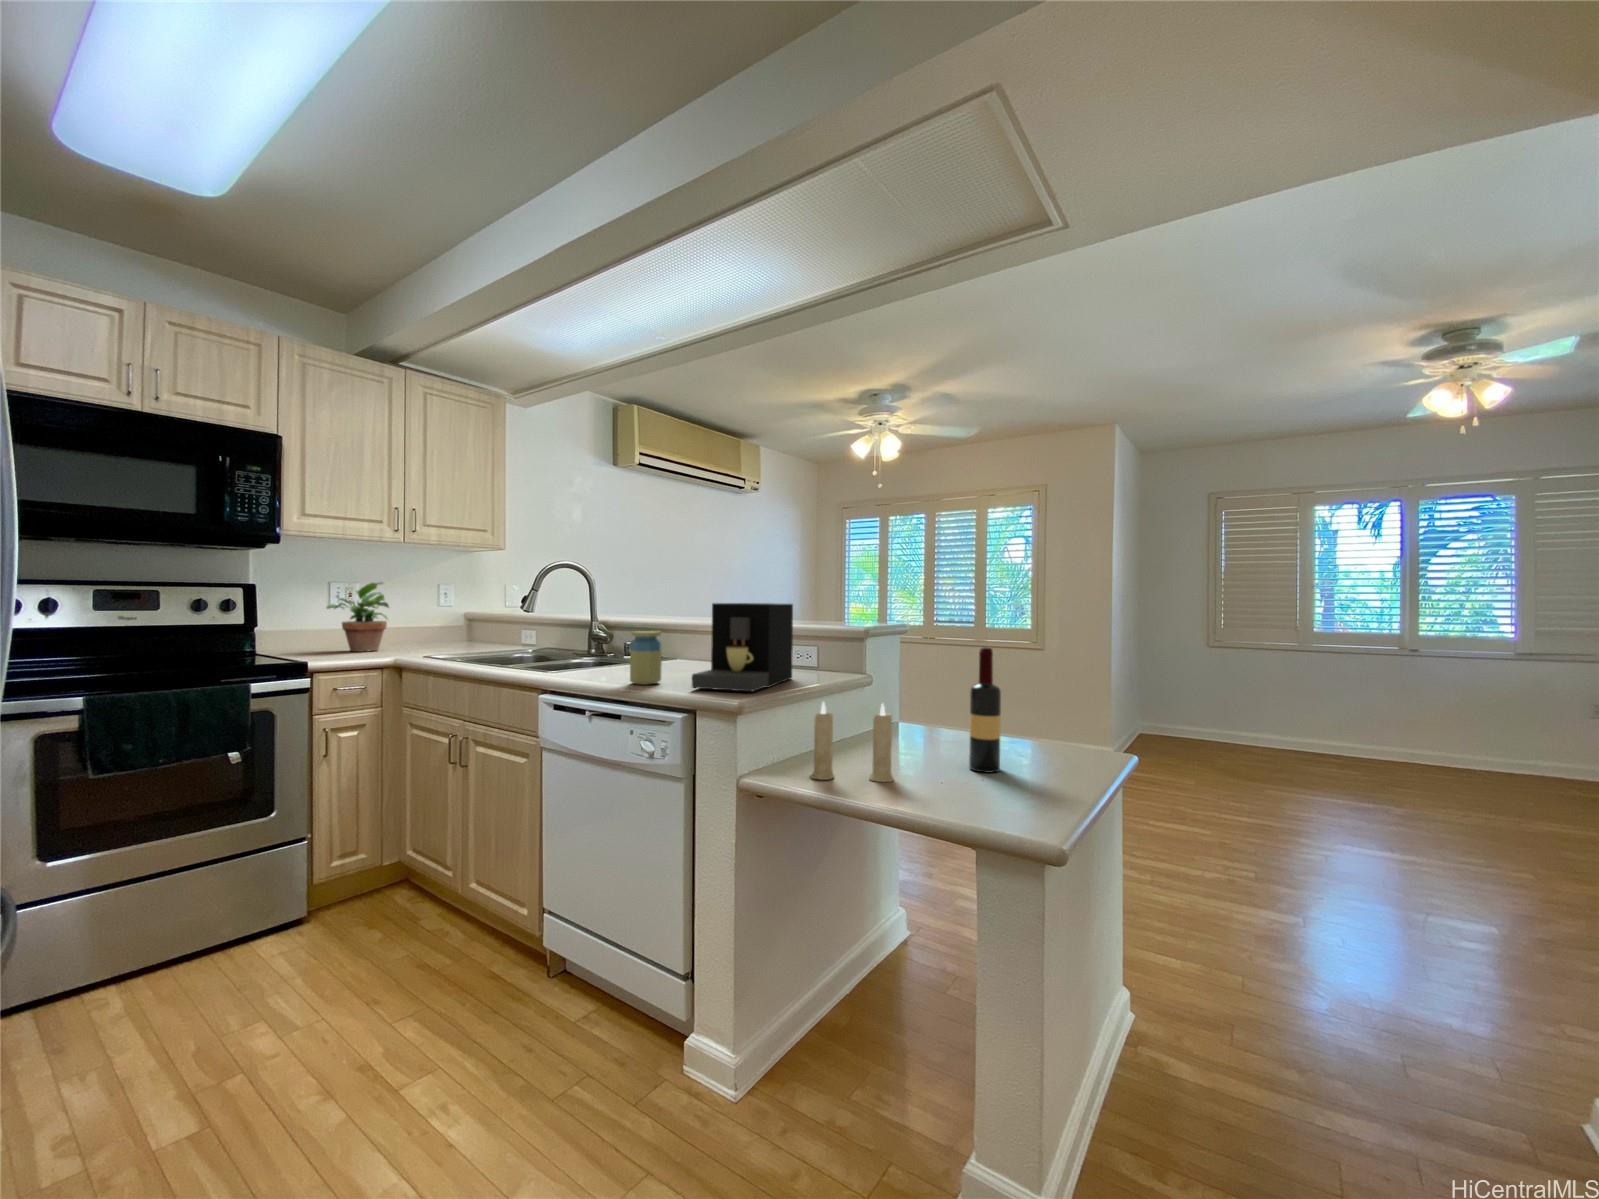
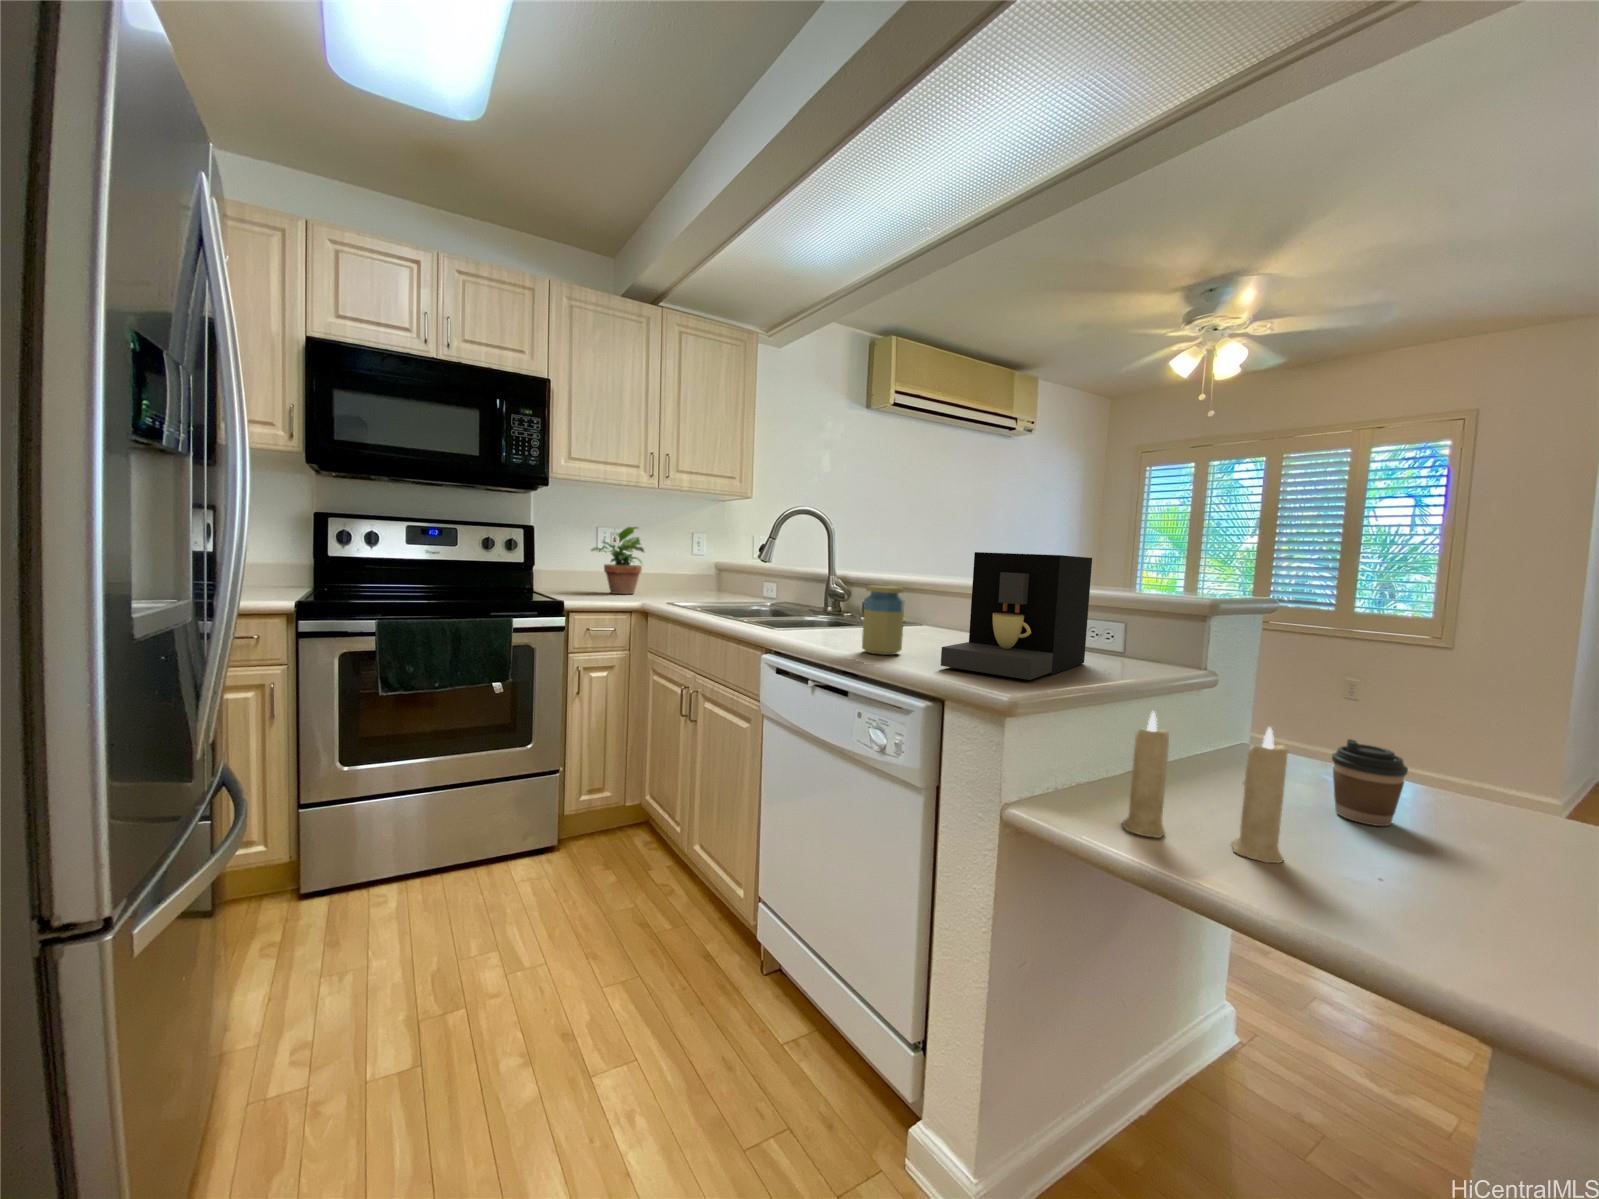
wine bottle: present [969,647,1001,773] -> none [1440,645,1538,882]
coffee cup: none [926,709,960,757] -> present [1332,739,1408,826]

